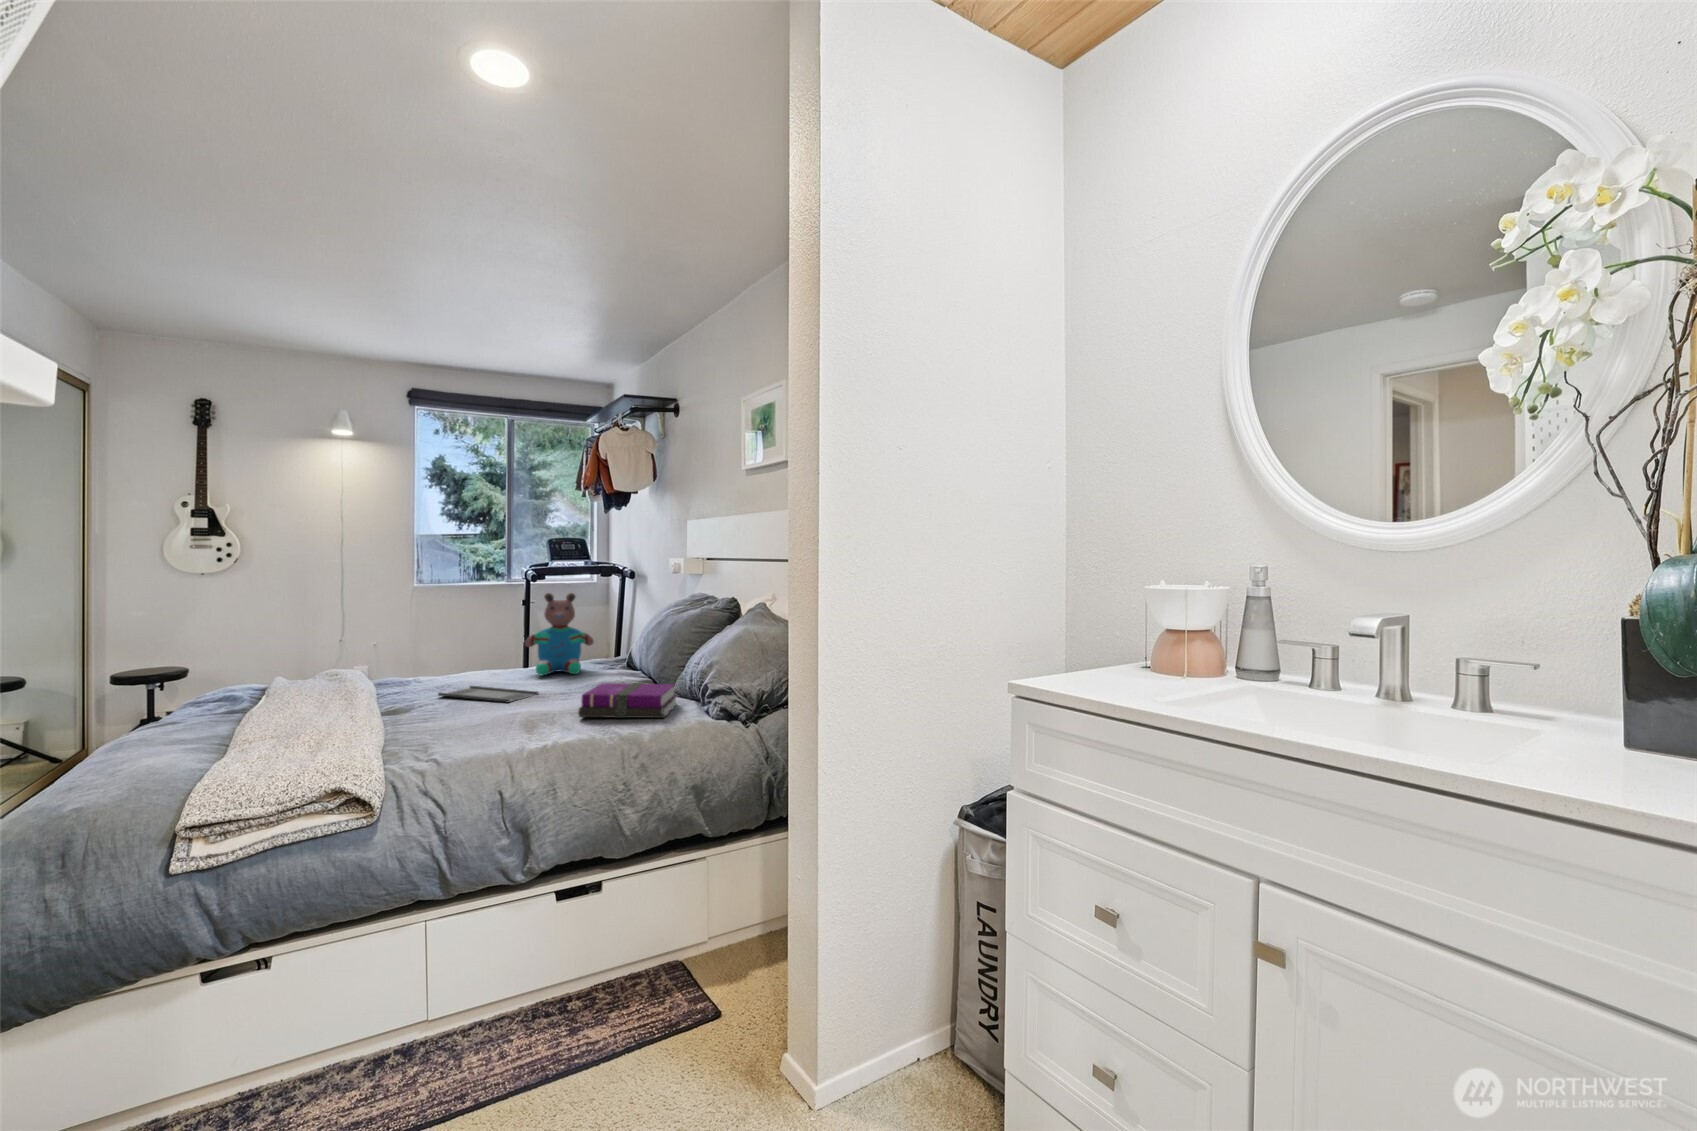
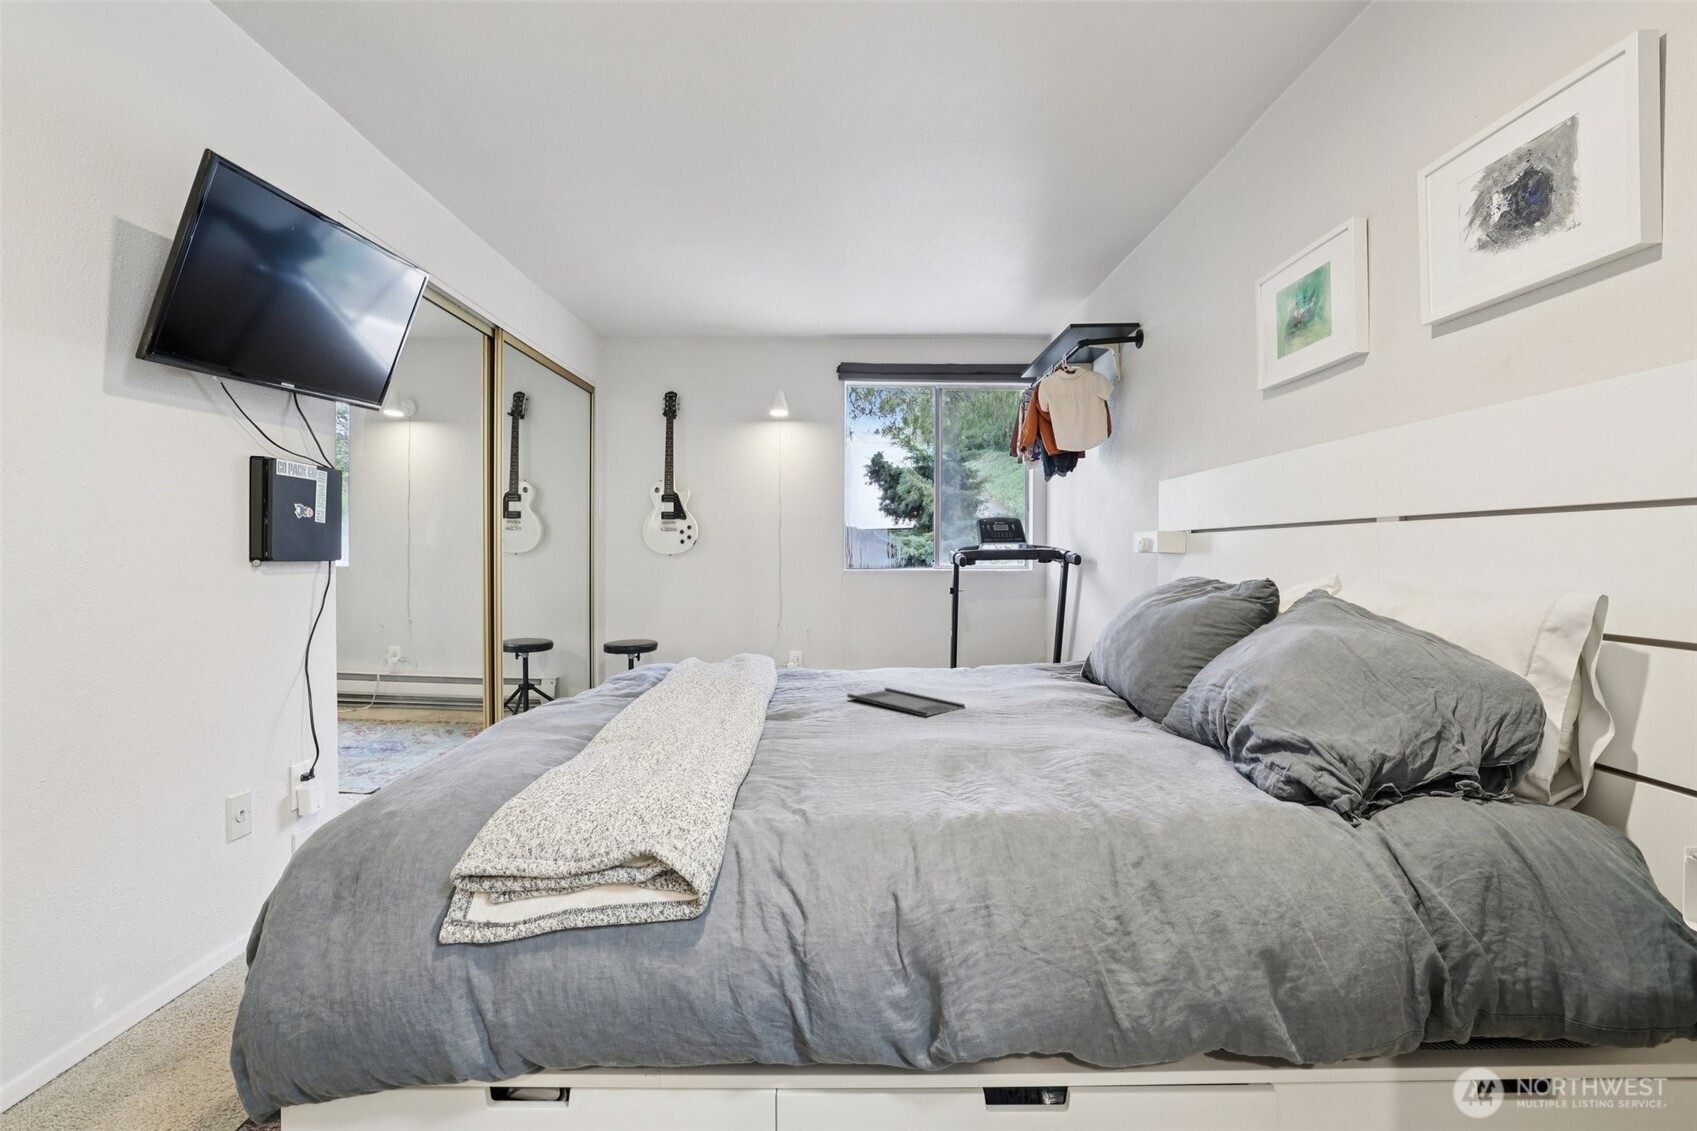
teddy bear: present [525,593,594,675] -> none [950,576,1036,683]
notebook: present [578,683,676,718] -> none [1021,703,1182,779]

